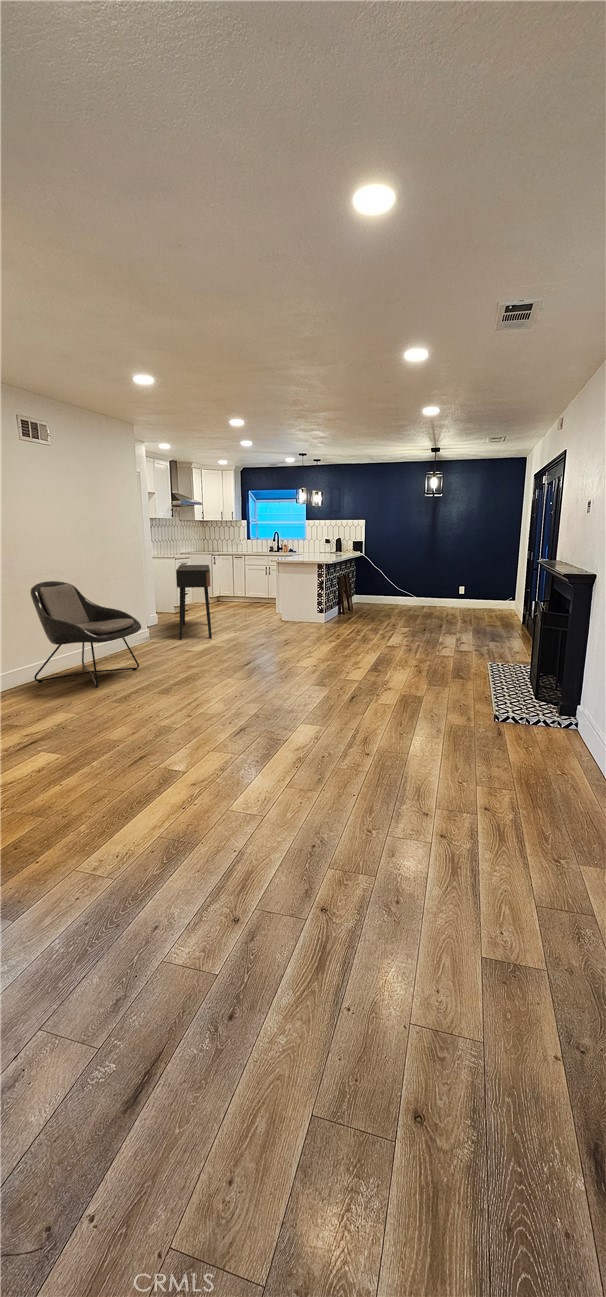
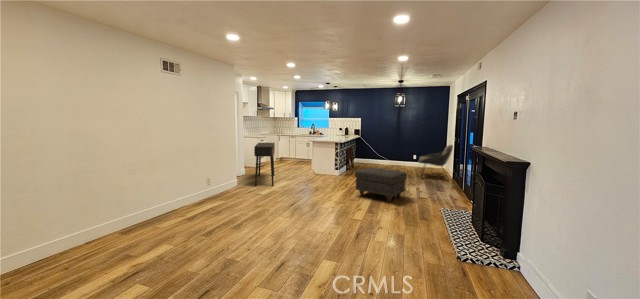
lounge chair: present [30,581,141,688] -> present [418,145,453,179]
ottoman: none [351,603,437,657] -> present [355,168,407,202]

